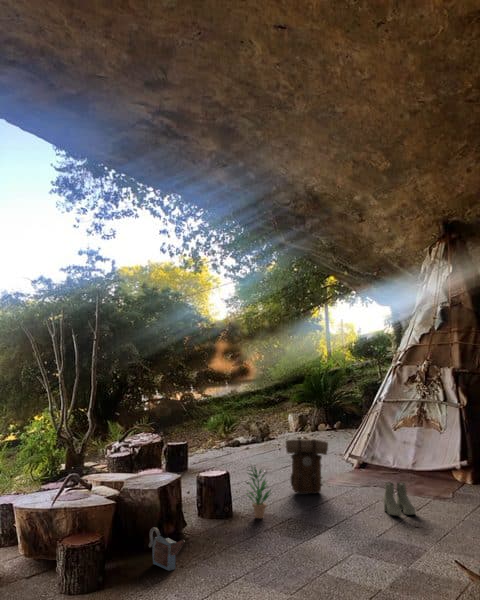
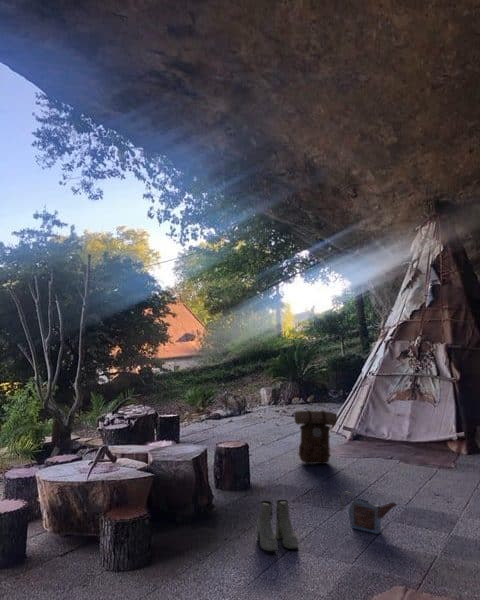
potted plant: present [247,466,271,518] -> none [266,435,294,489]
boots: present [383,483,416,516] -> present [257,500,298,551]
watering can: present [149,527,185,571] -> present [340,492,396,534]

